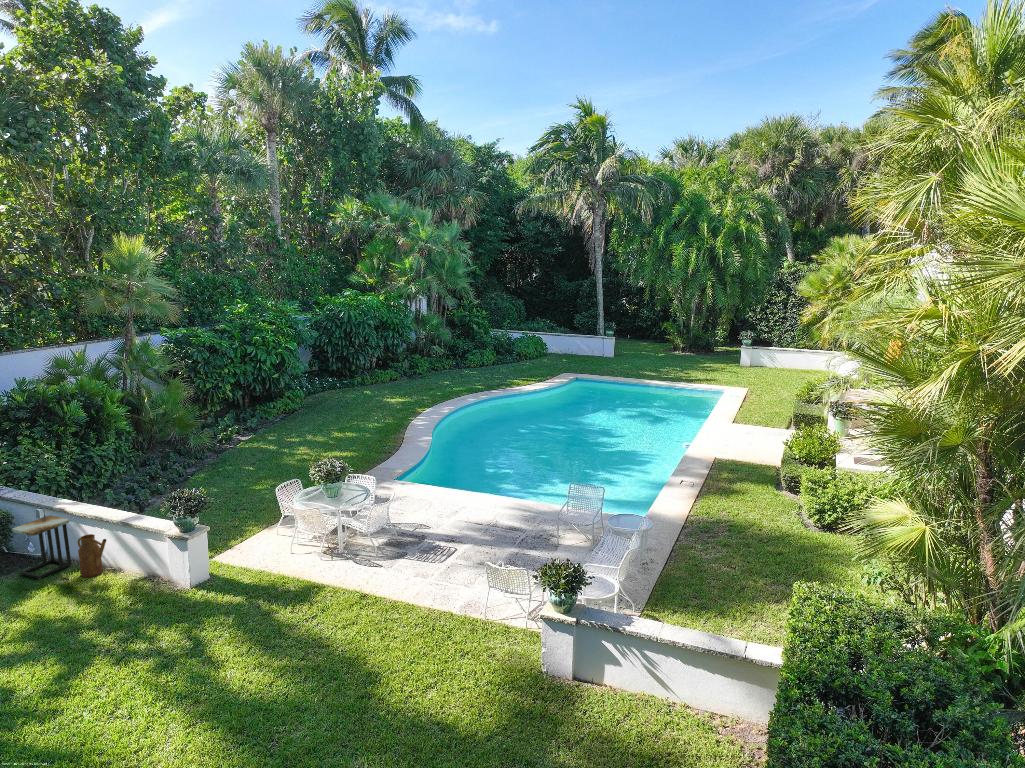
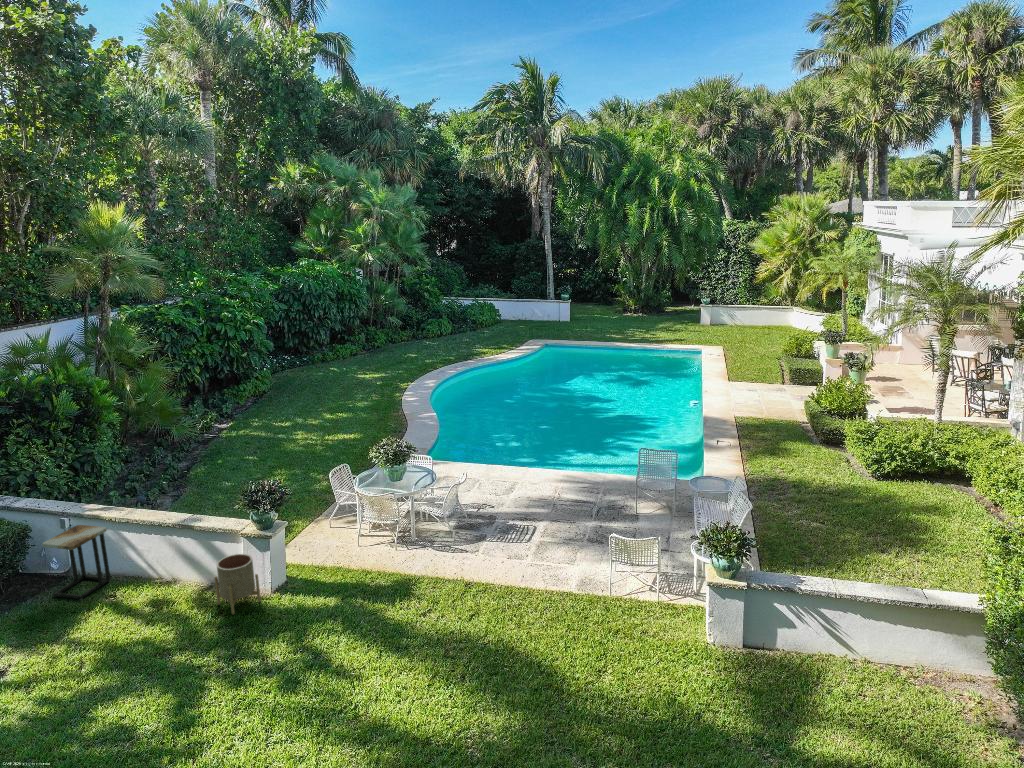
watering can: present [78,534,106,578] -> none [123,542,163,593]
planter: none [138,551,176,603] -> present [214,554,261,614]

